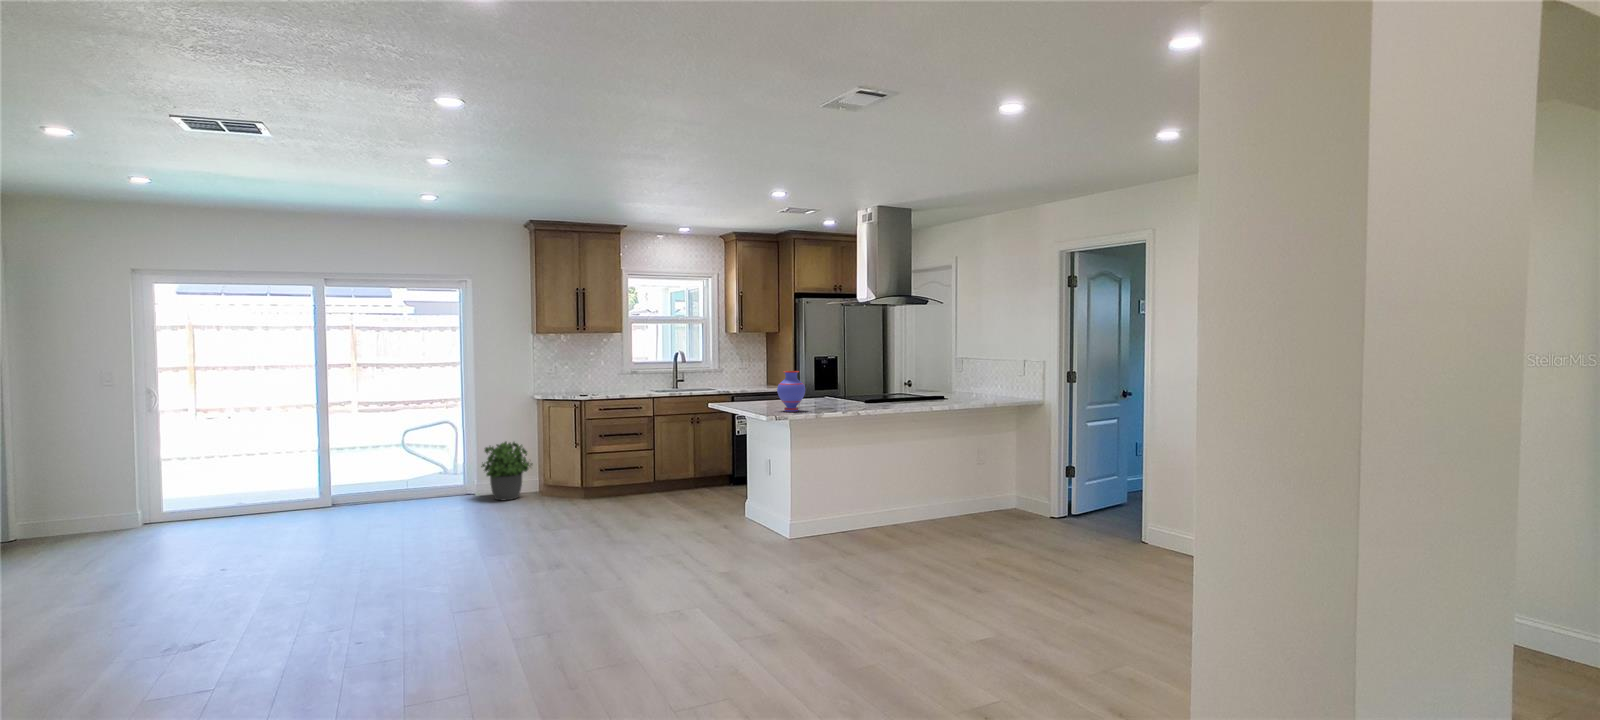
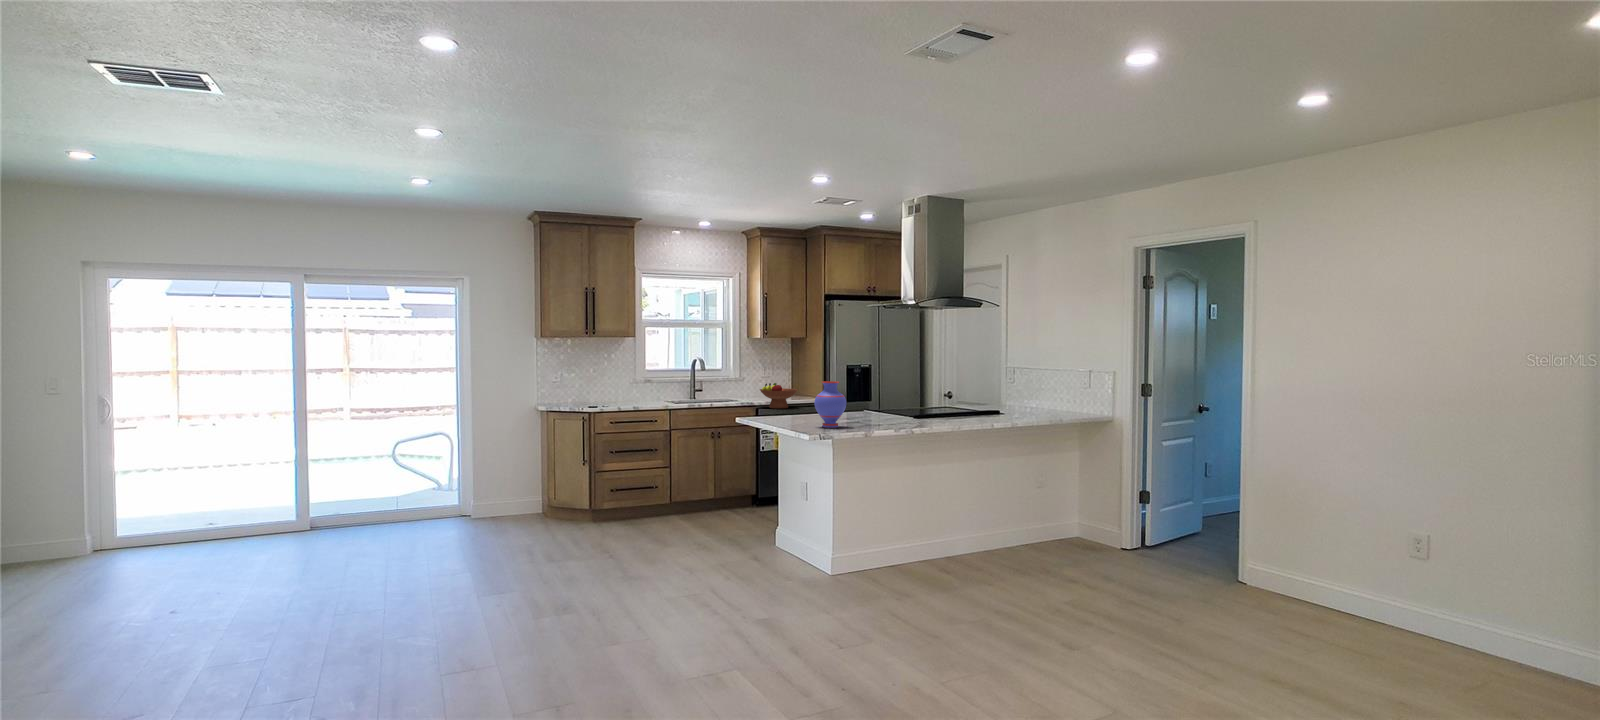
fruit bowl: none [735,374,770,397] -> present [760,383,798,409]
potted plant: present [481,442,532,500] -> none [479,455,537,521]

